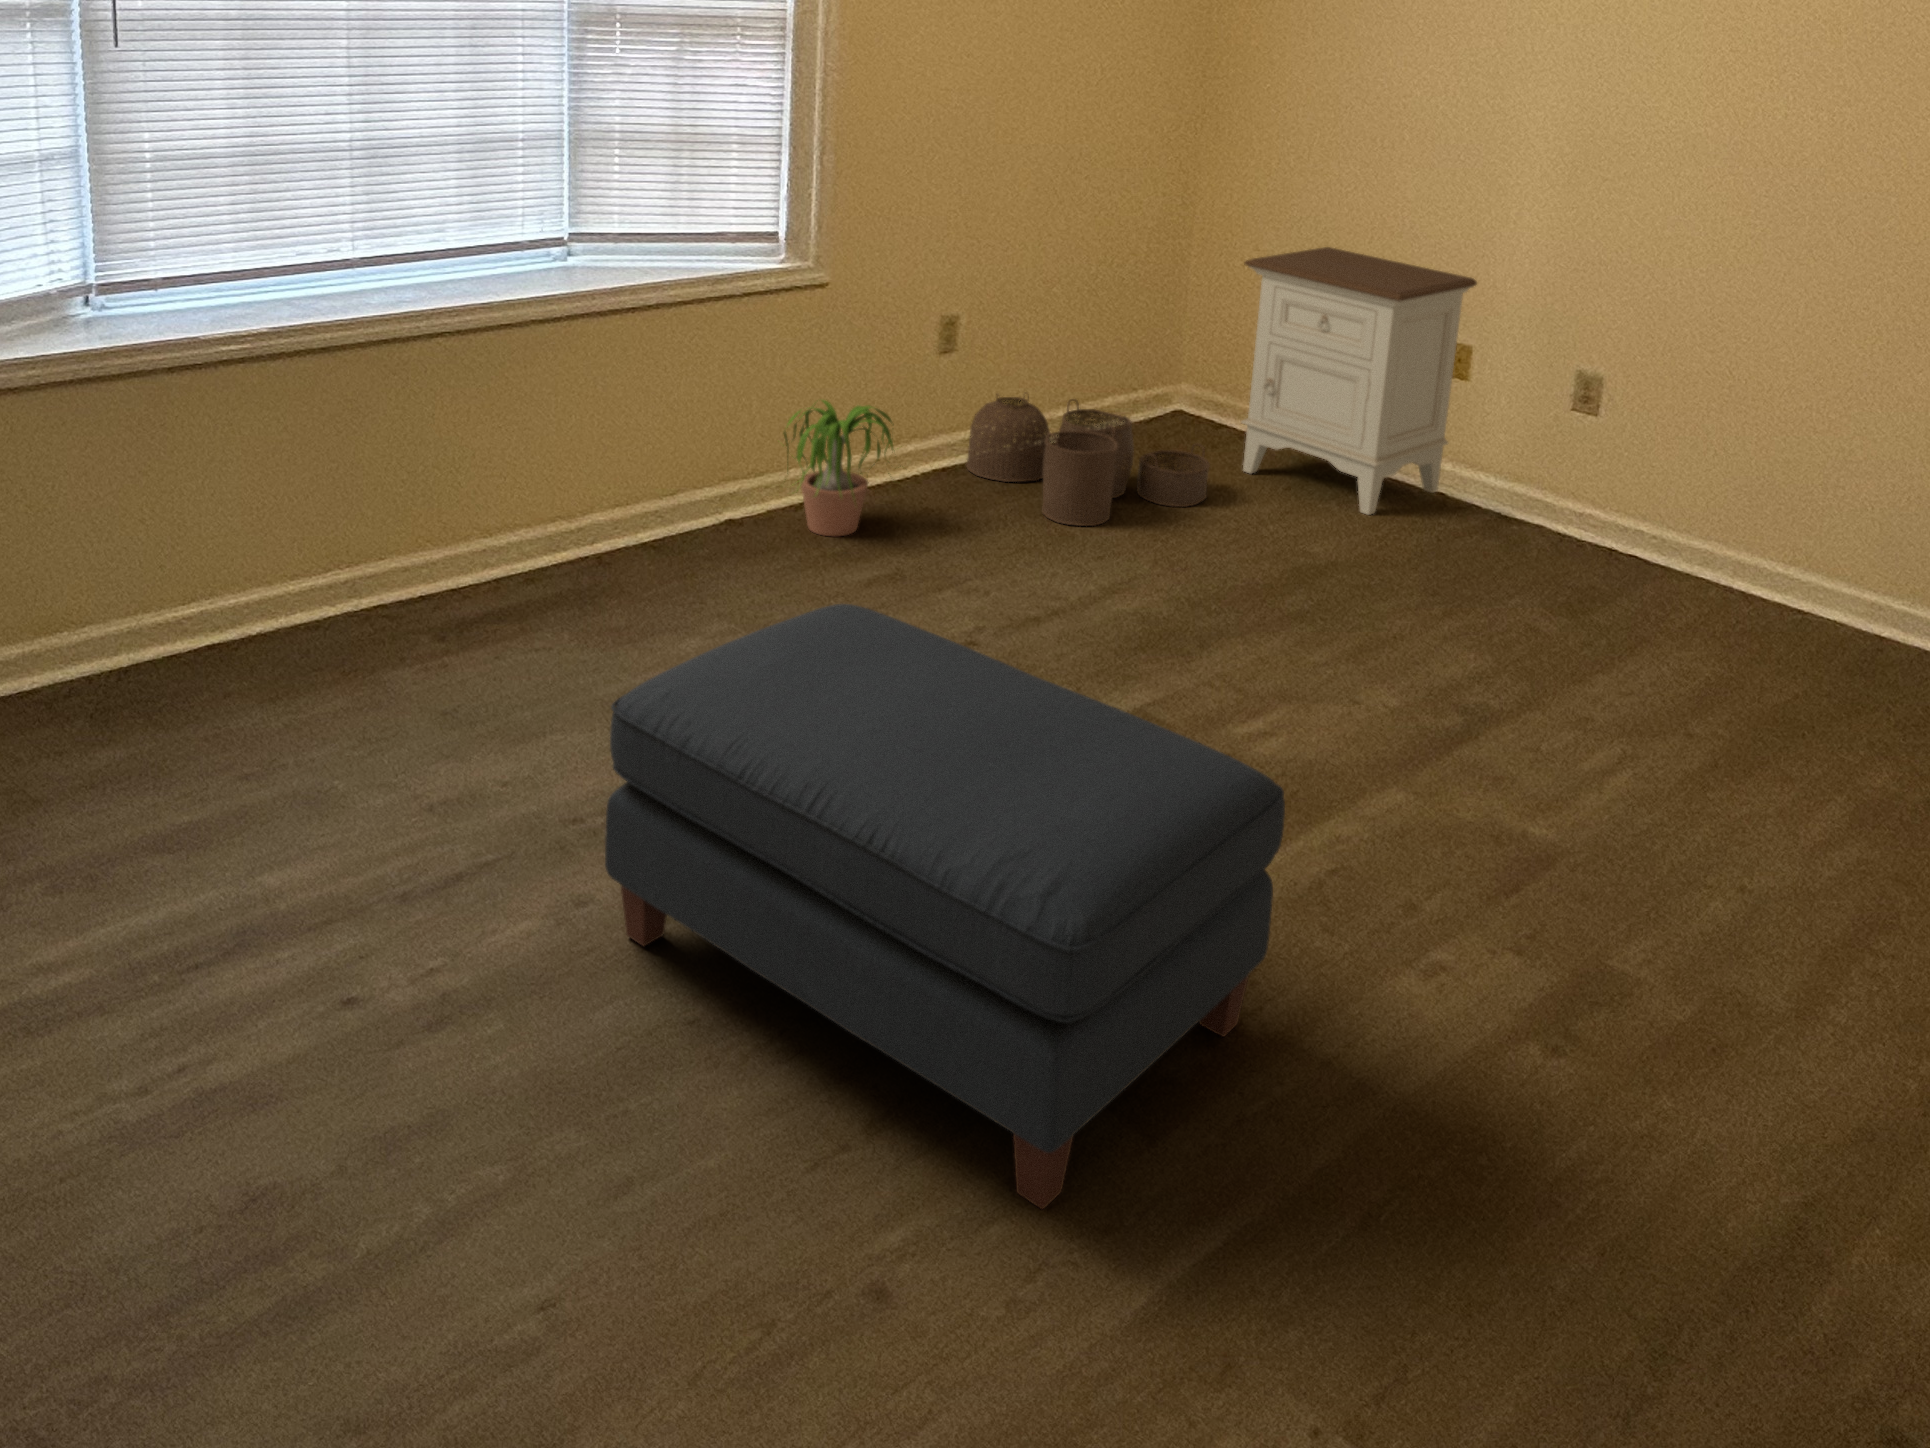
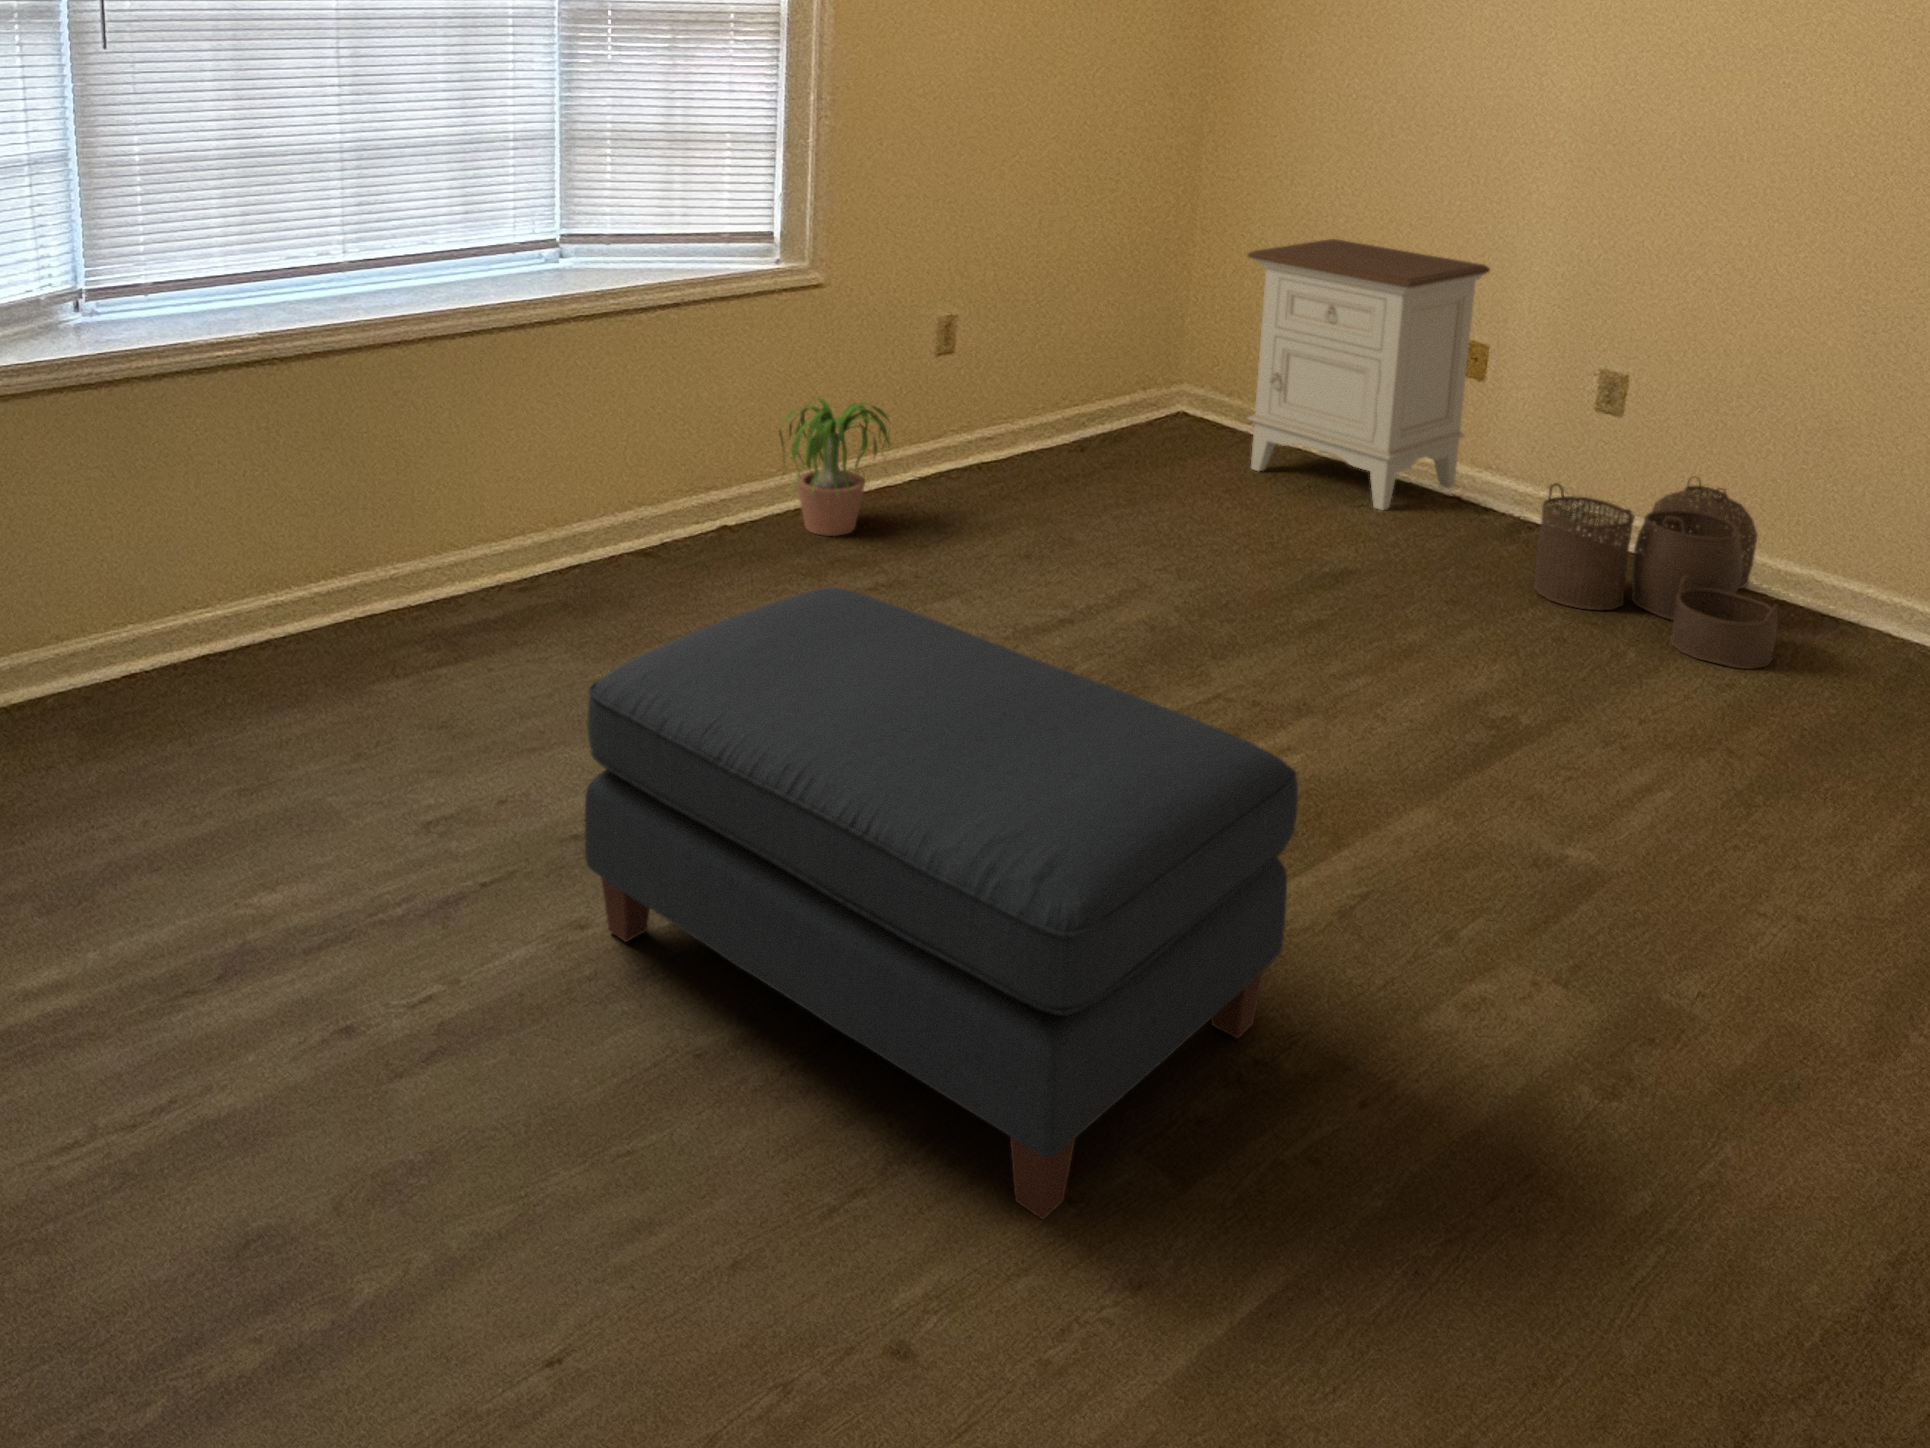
woven basket: present [966,397,1210,526] -> present [1534,476,1779,669]

